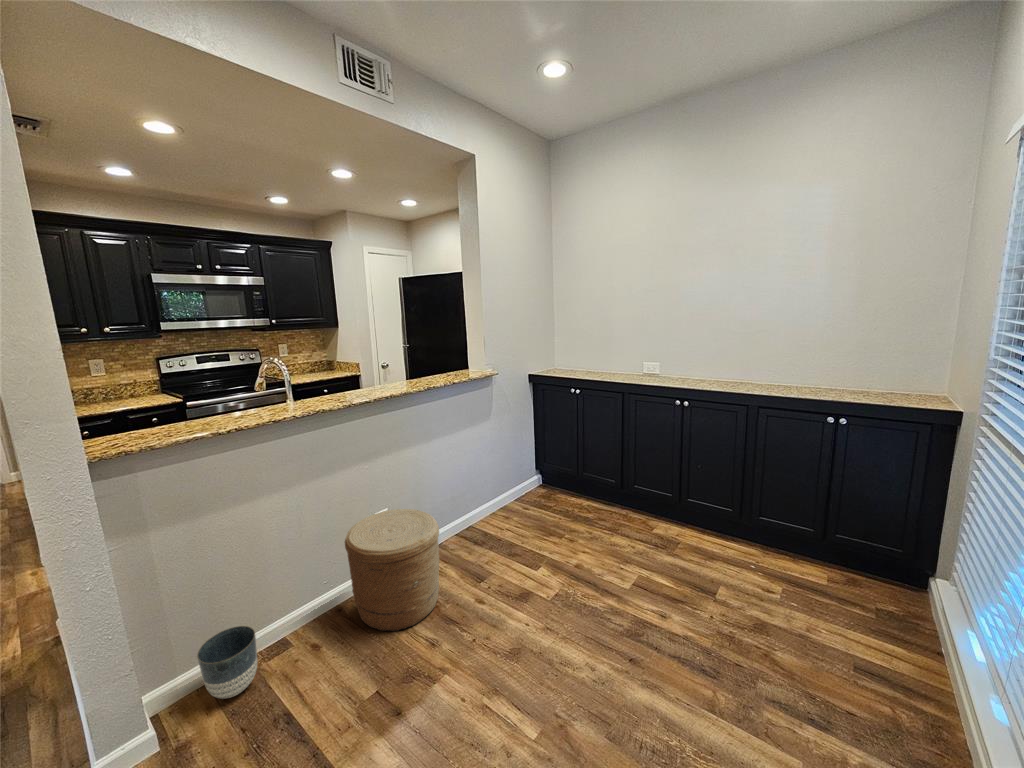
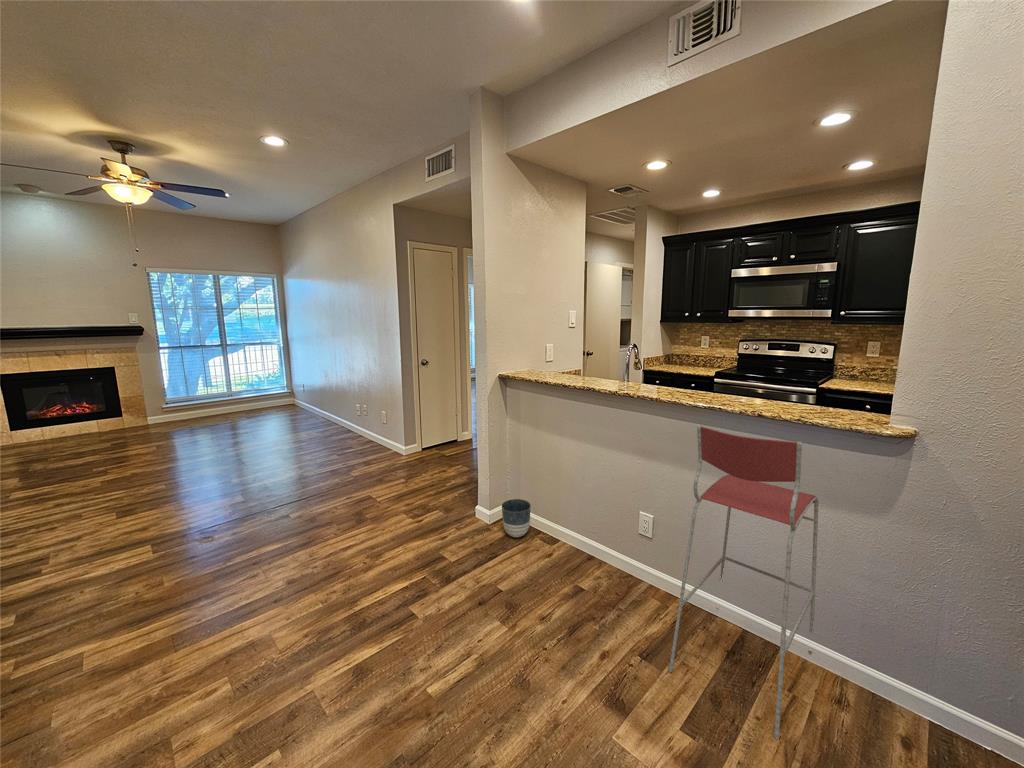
bar stool: none [437,383,536,570] -> present [669,424,819,740]
woven basket: present [345,509,439,631] -> none [552,499,642,617]

